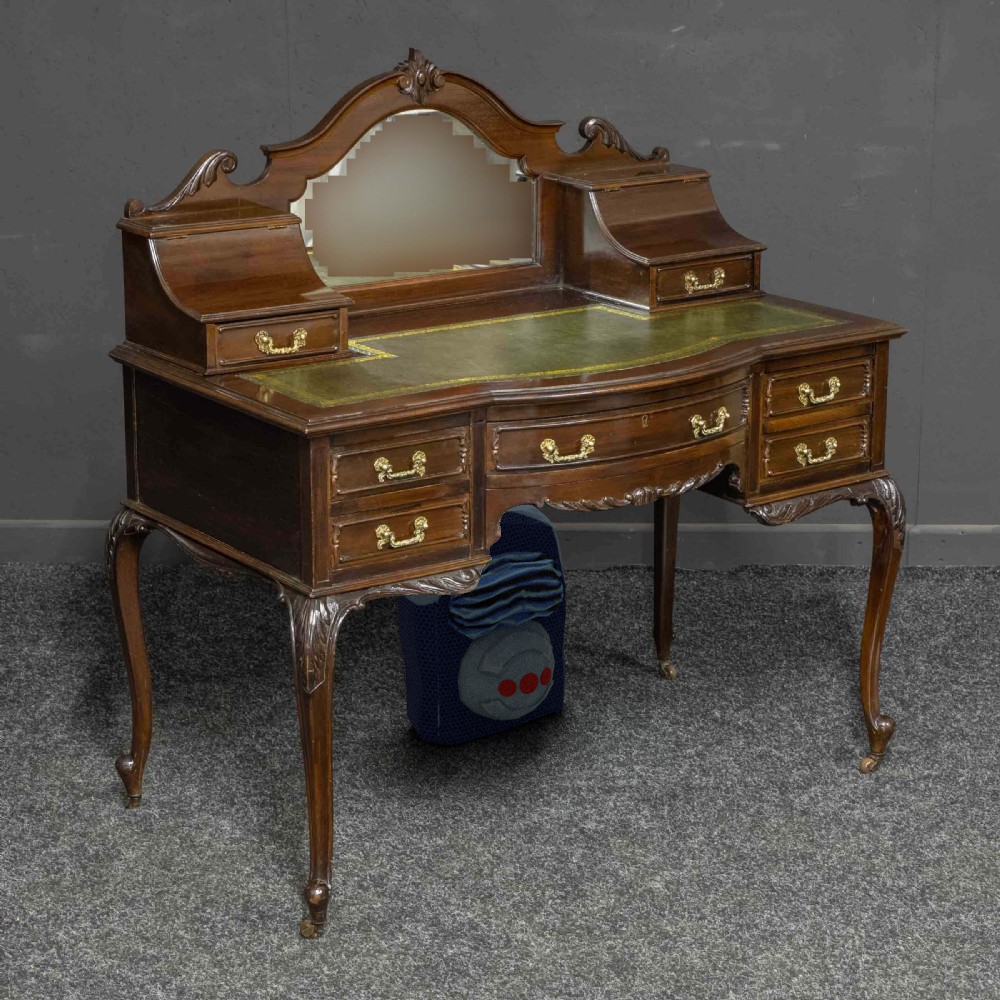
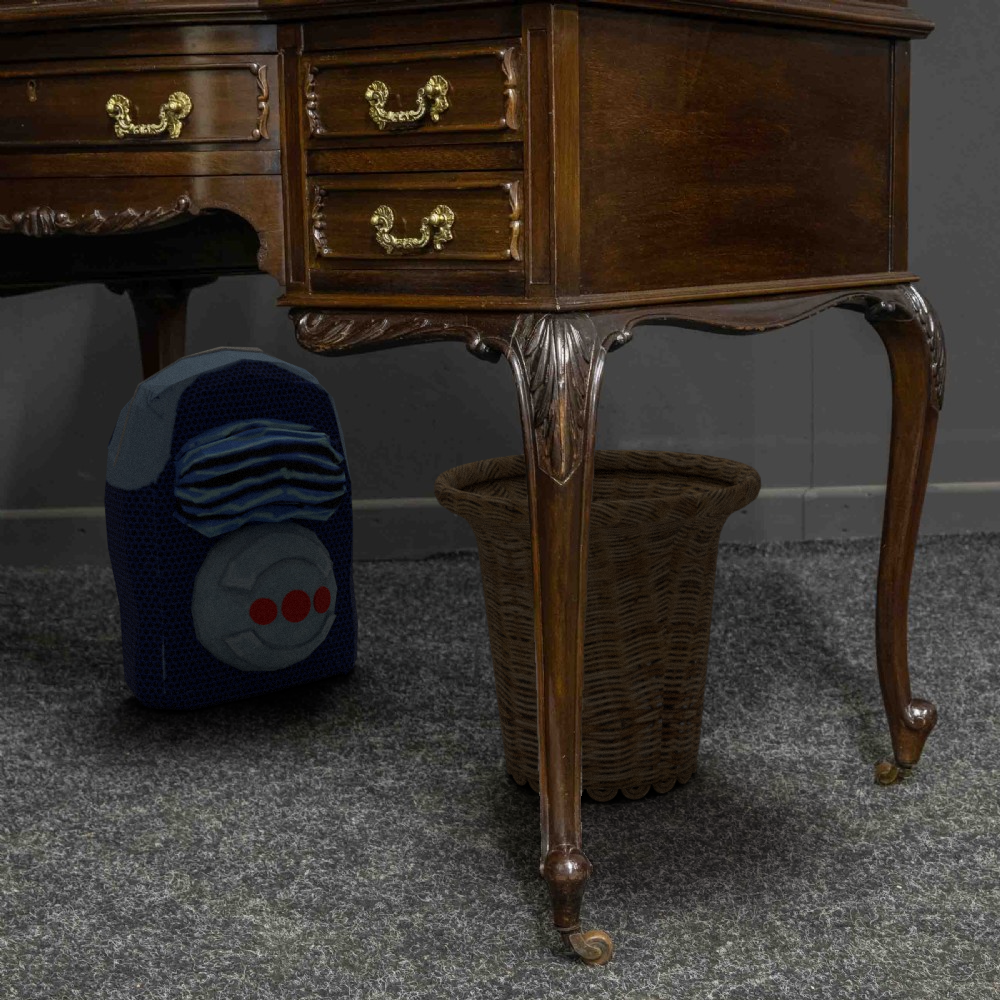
basket: none [631,603,847,854] -> present [434,450,761,802]

